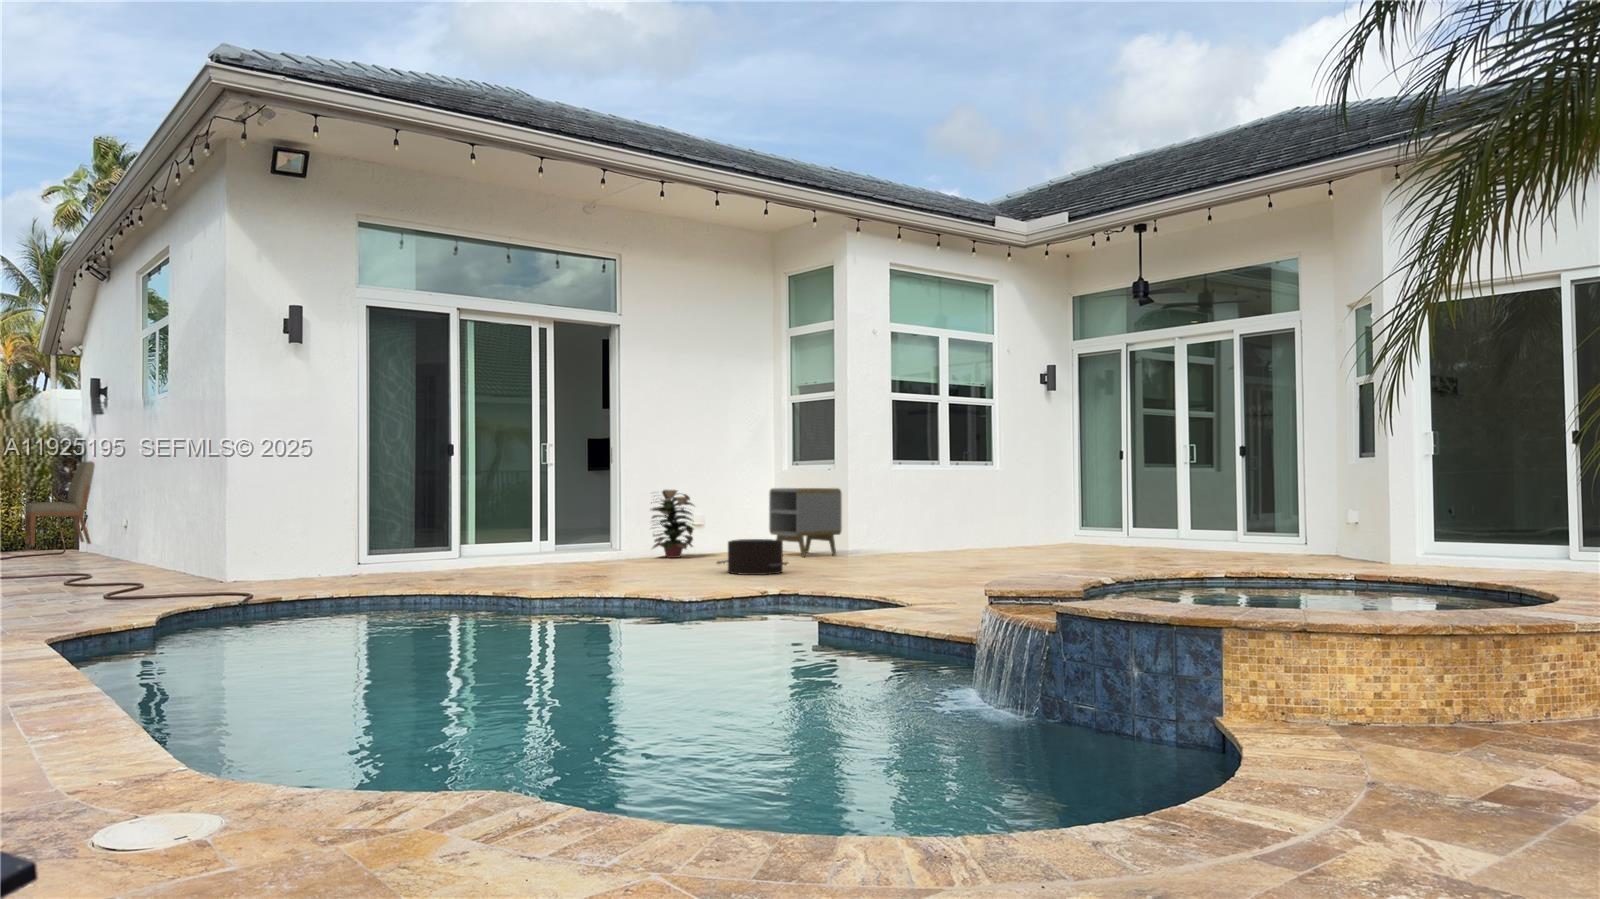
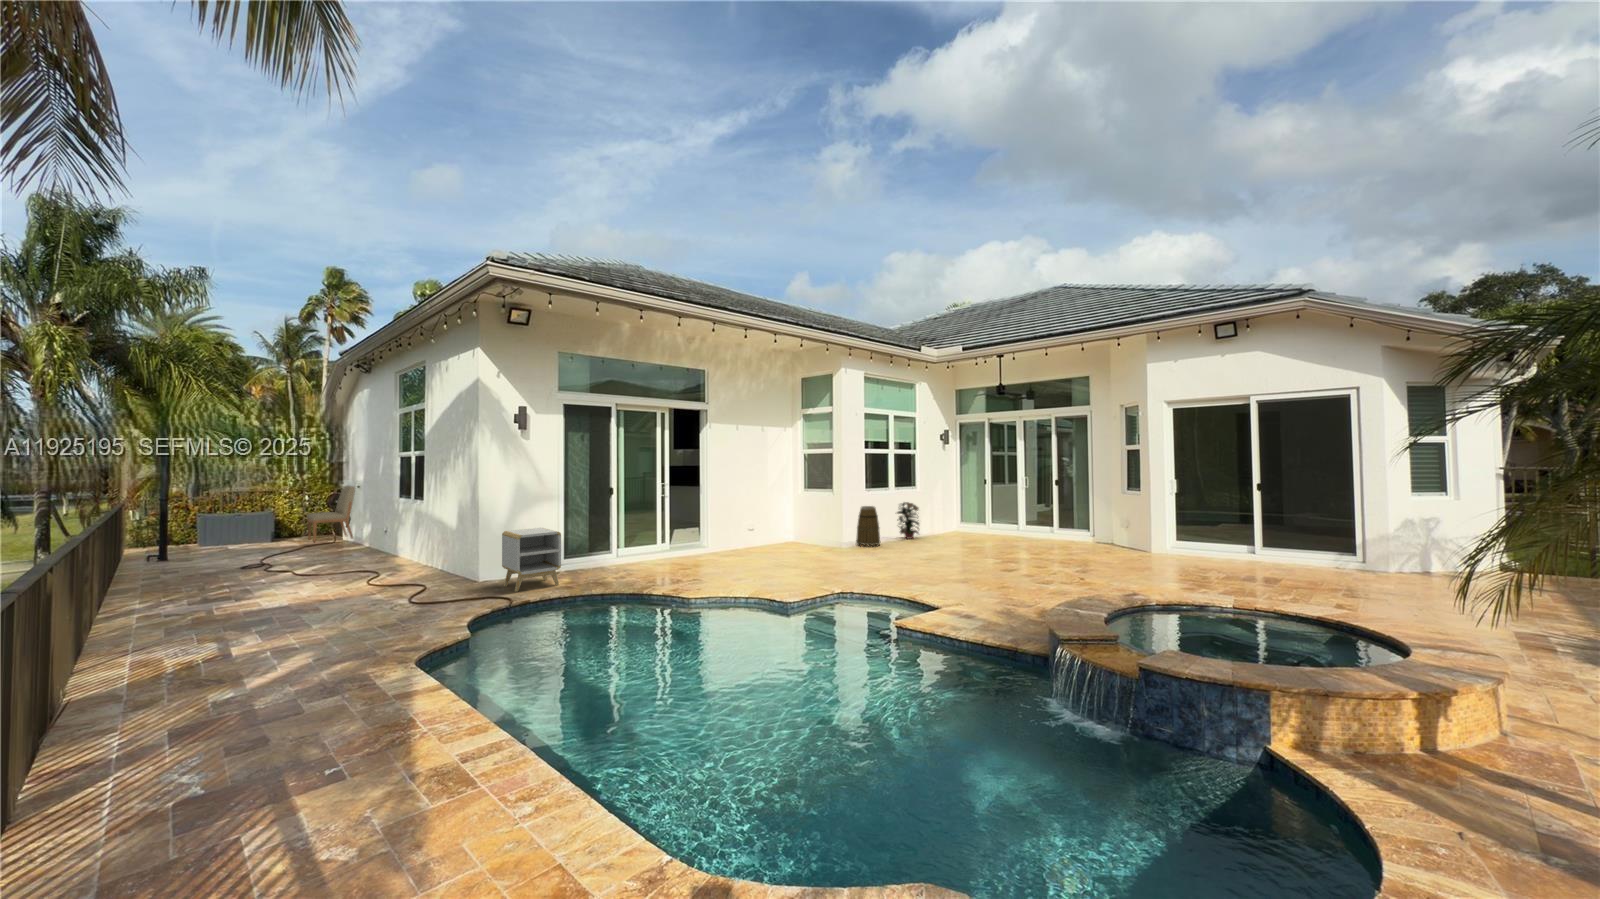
side table: present [769,488,842,557] -> present [502,528,561,592]
basket: none [868,488,910,557] -> present [856,506,880,546]
decorative plant: present [651,490,694,558] -> present [897,502,919,539]
pouf: present [717,539,787,575] -> none [788,547,831,572]

